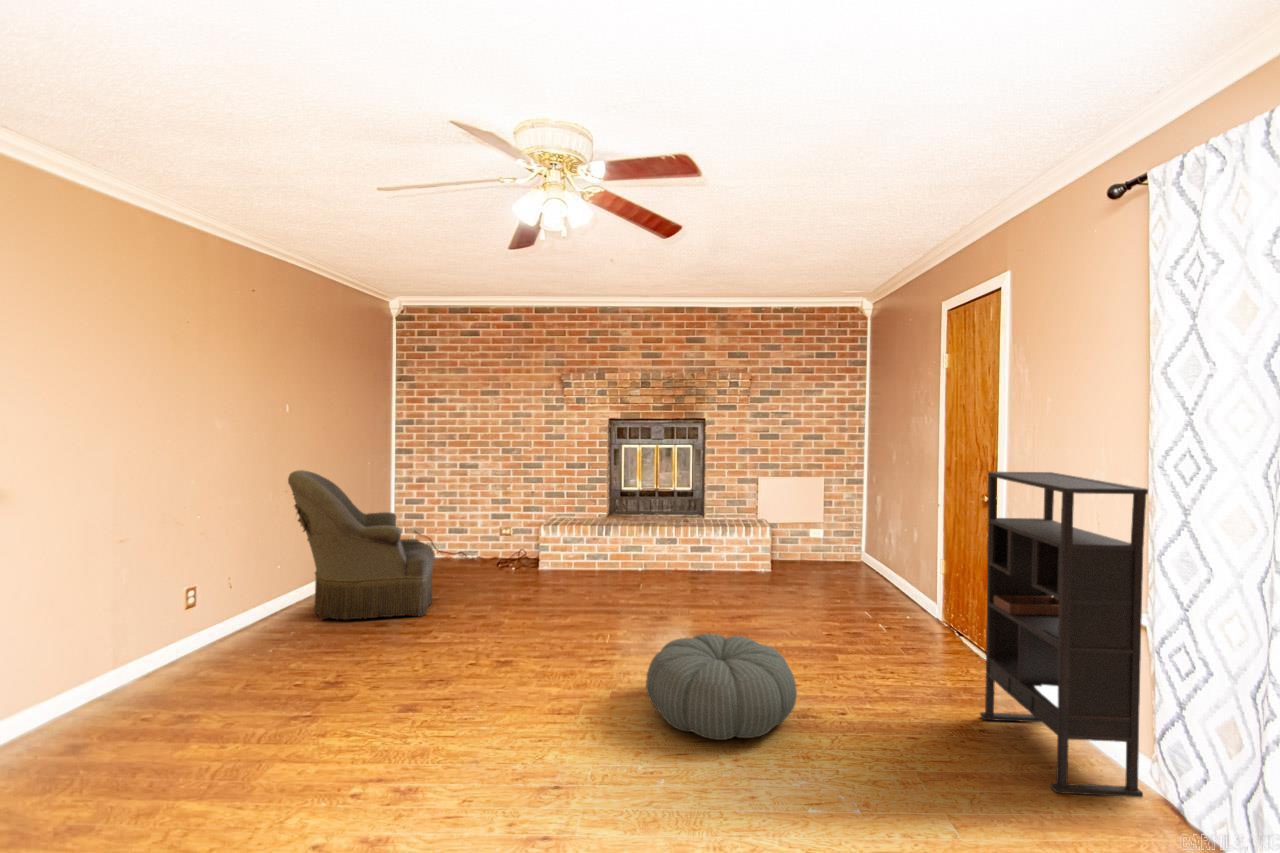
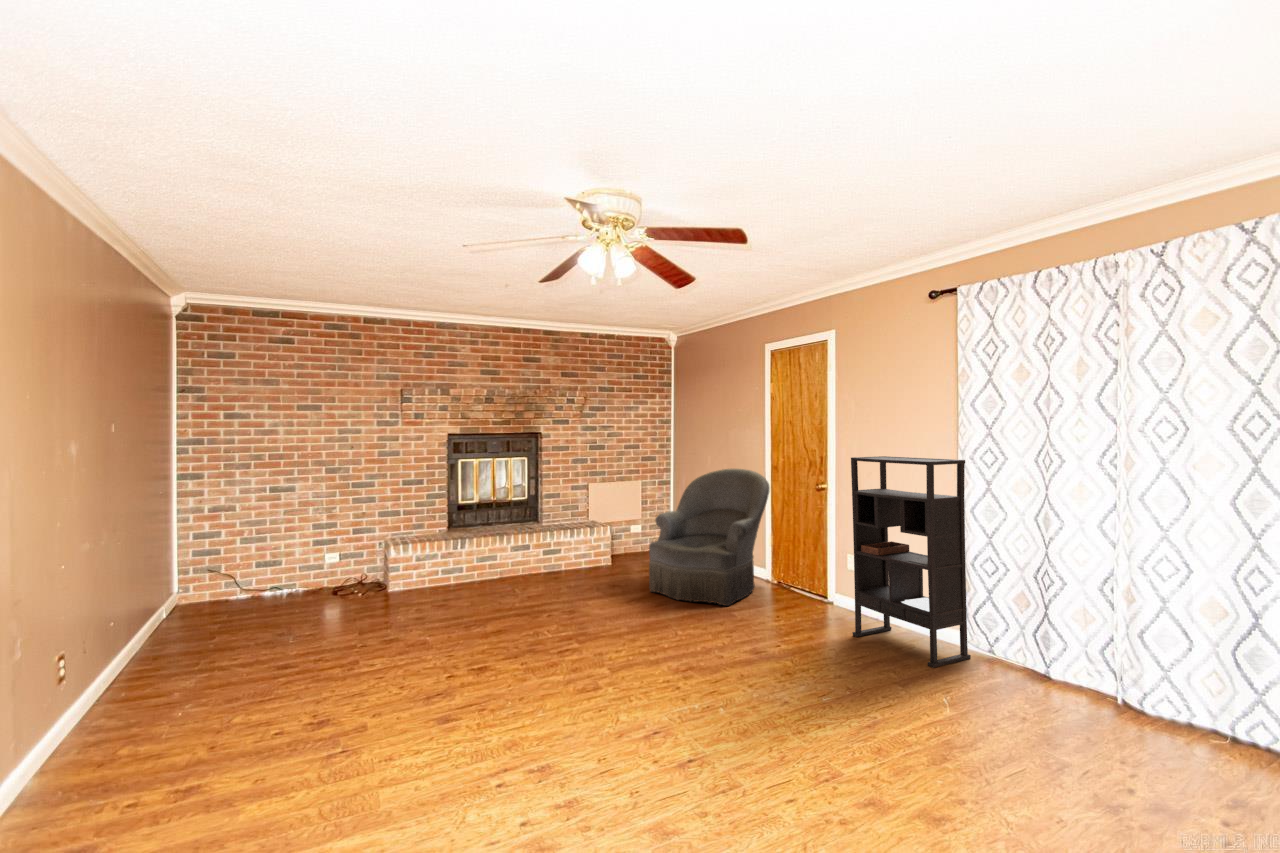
armchair: present [288,470,435,620] -> present [649,469,769,606]
pouf: present [646,634,797,740] -> none [631,608,756,692]

